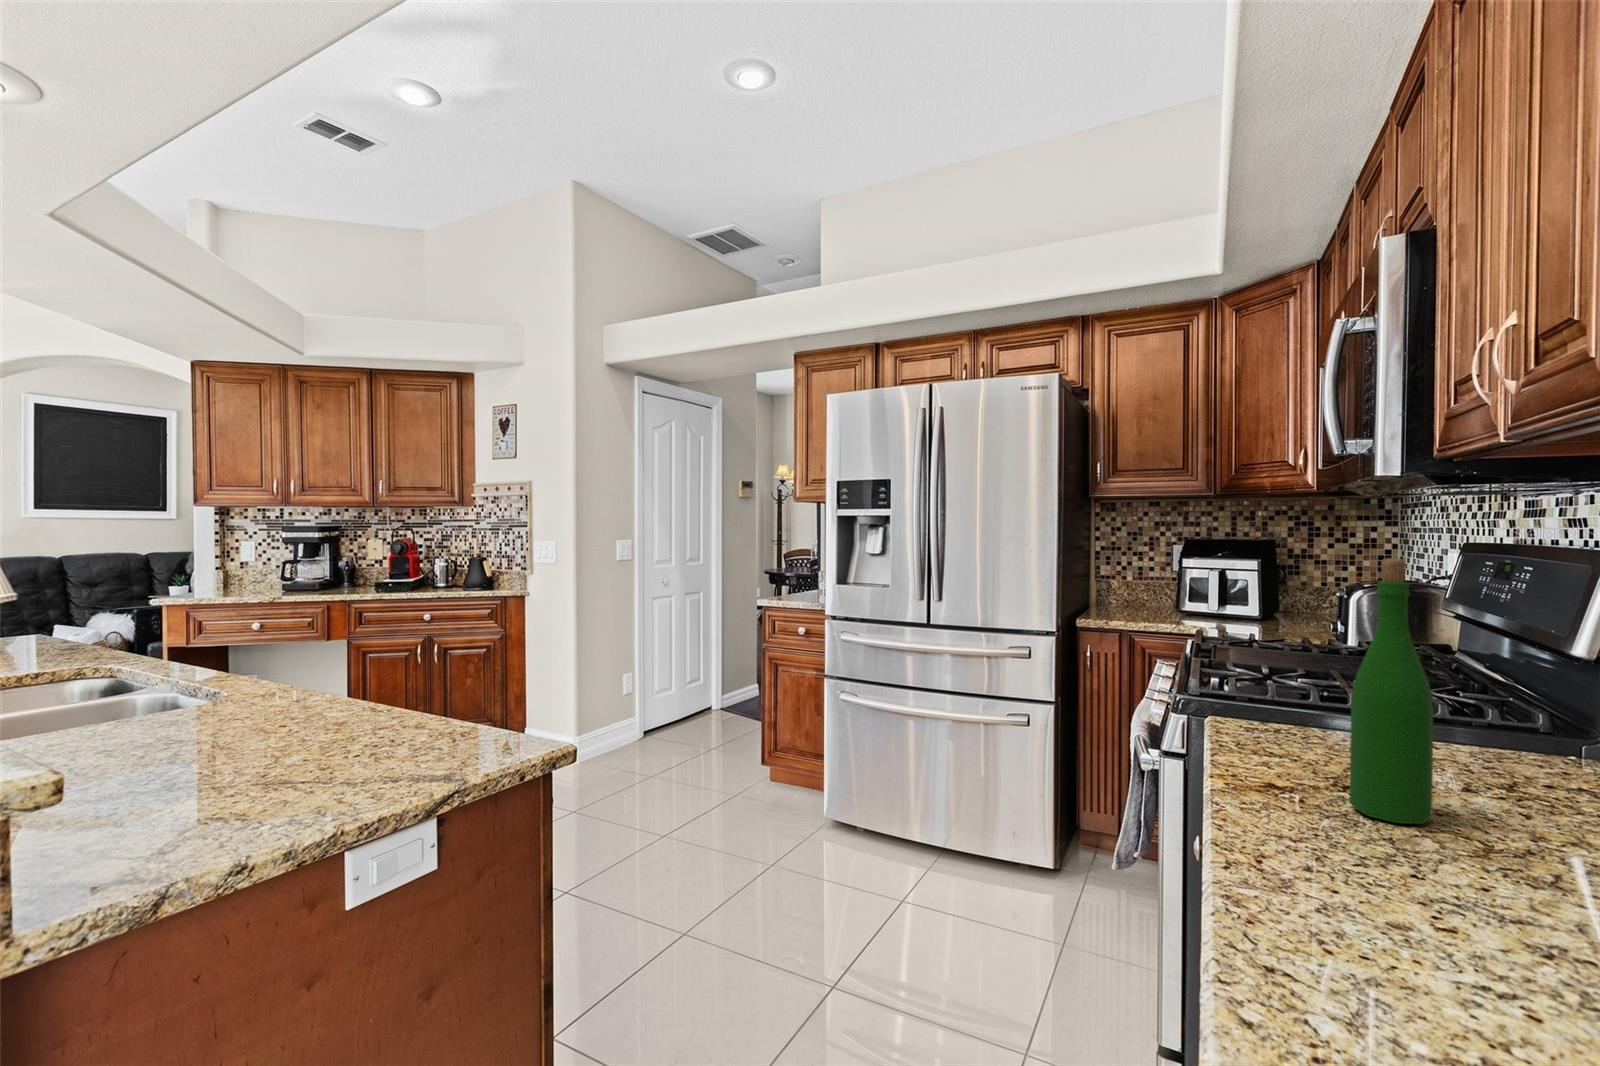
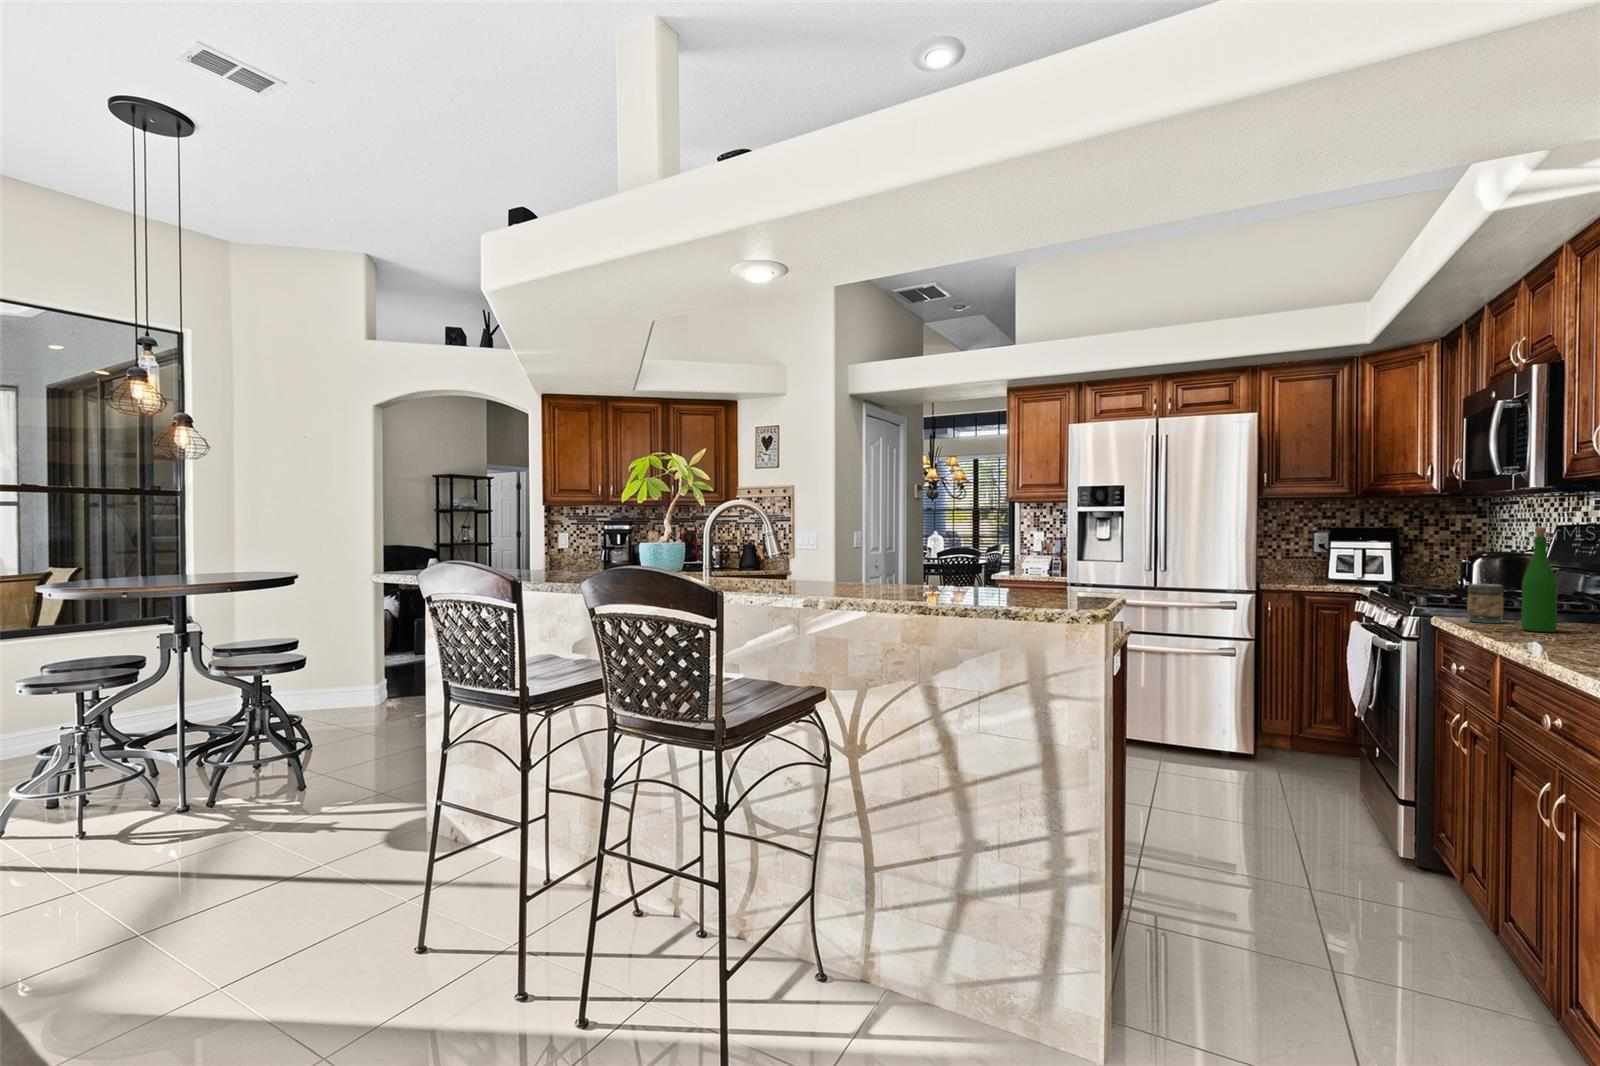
jar: none [1267,670,1337,763] -> present [1467,584,1504,623]

